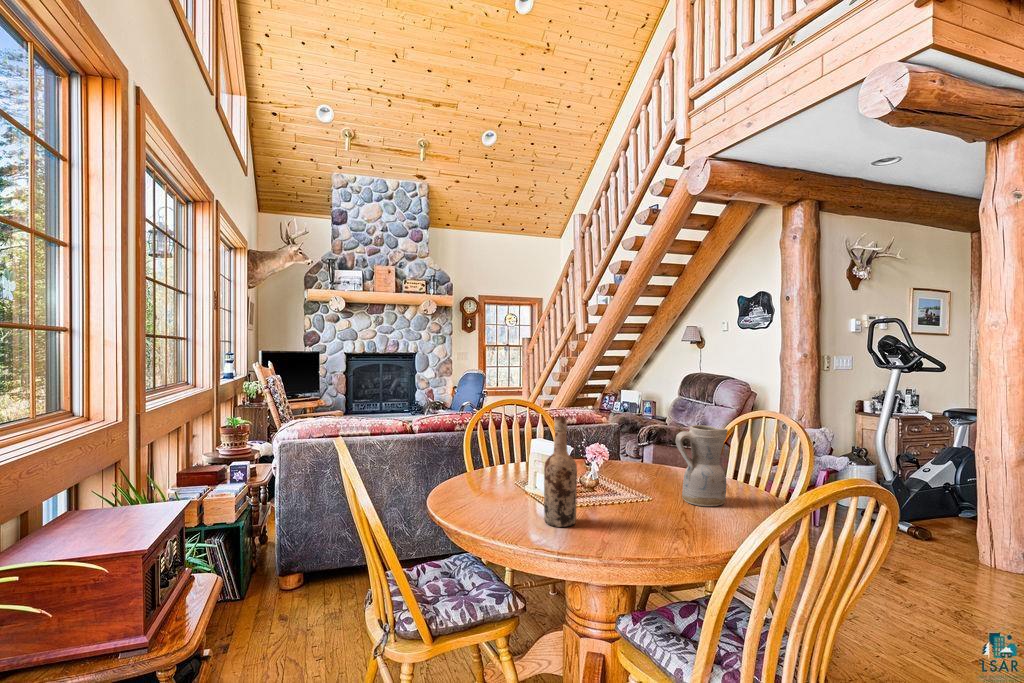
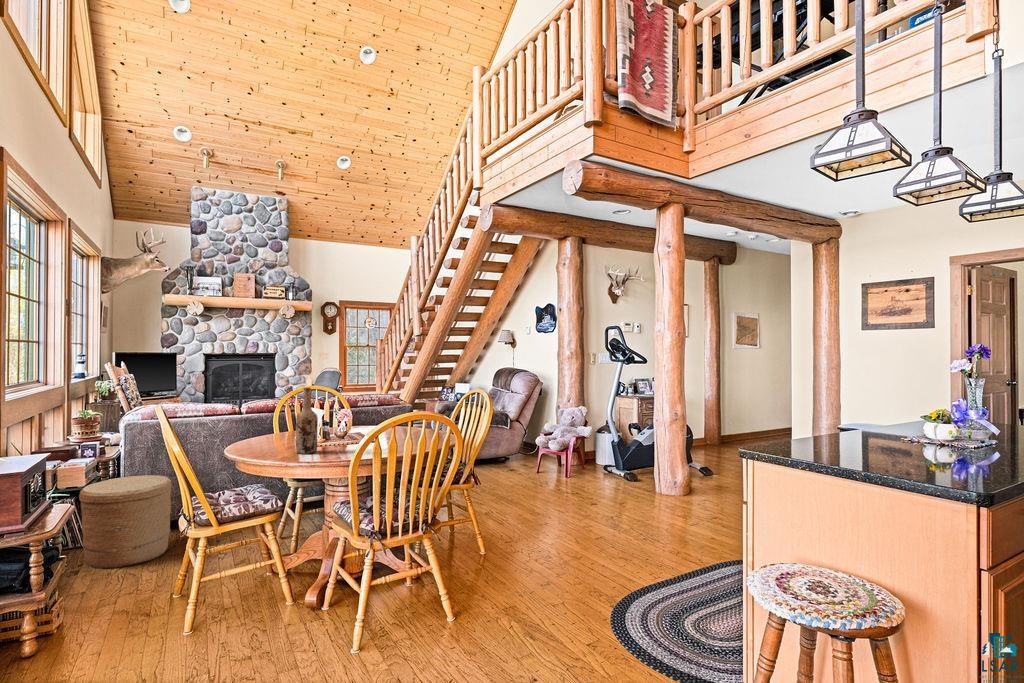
ceramic pitcher: present [675,425,728,506] -> none [394,394,427,443]
woven basket: none [230,513,337,643] -> present [79,475,172,569]

